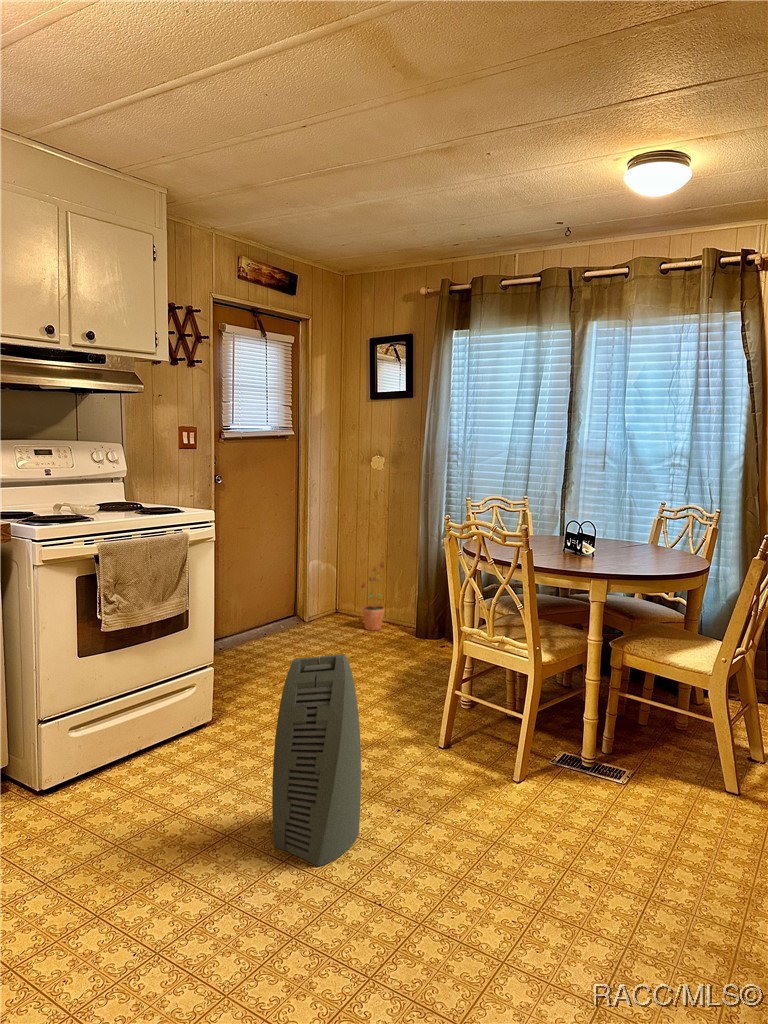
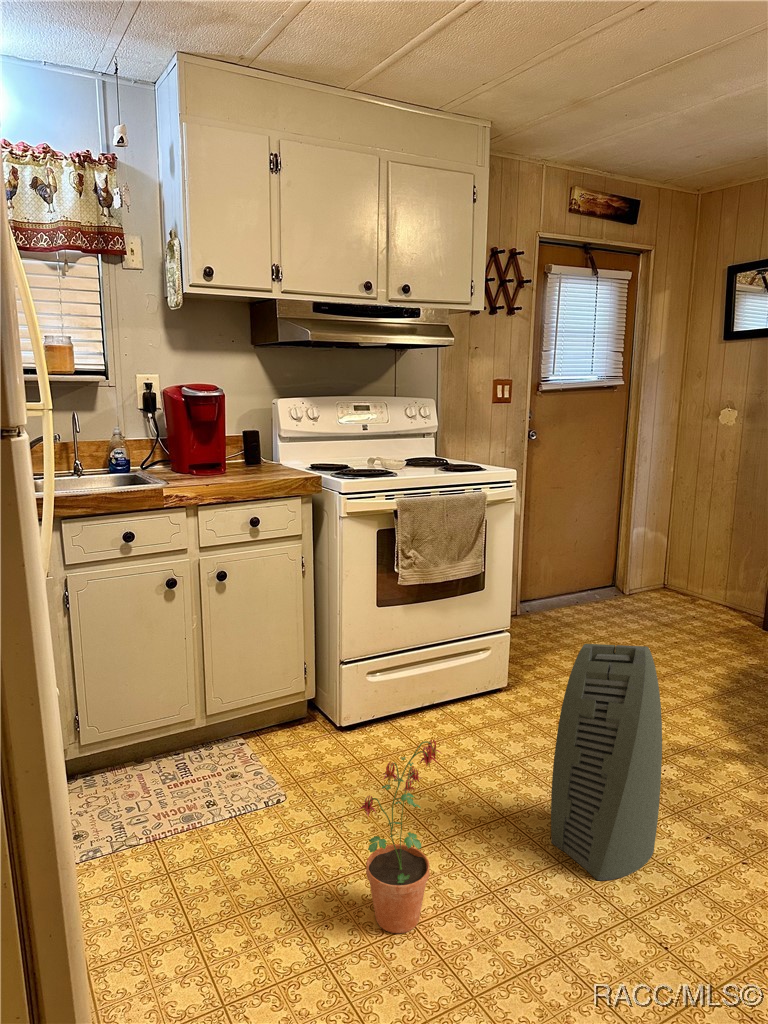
potted plant: present [361,562,385,630] -> present [359,740,442,933]

